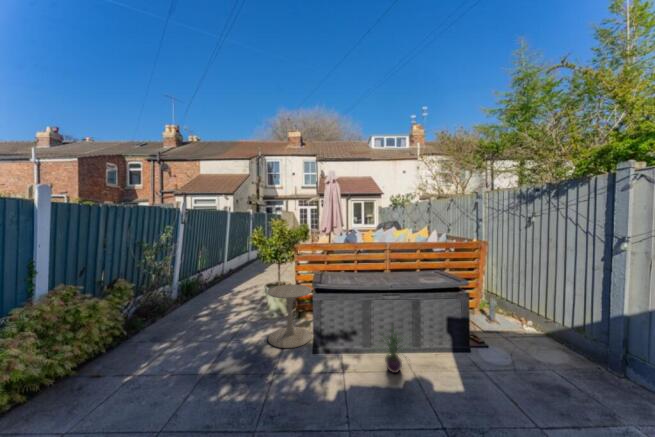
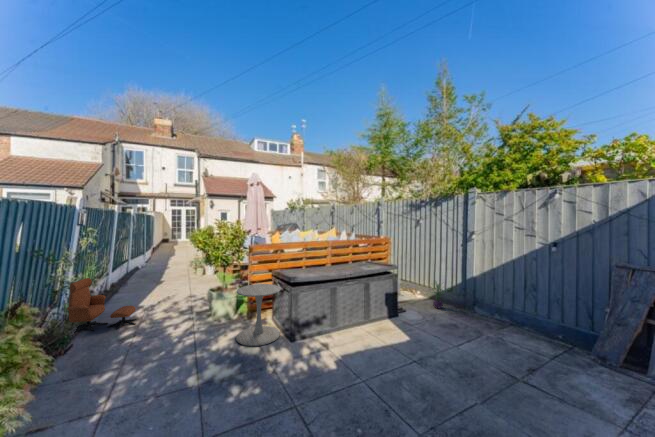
lounge chair: none [176,264,222,307] -> present [67,278,137,332]
decorative plant: present [375,325,402,373] -> present [432,282,444,308]

